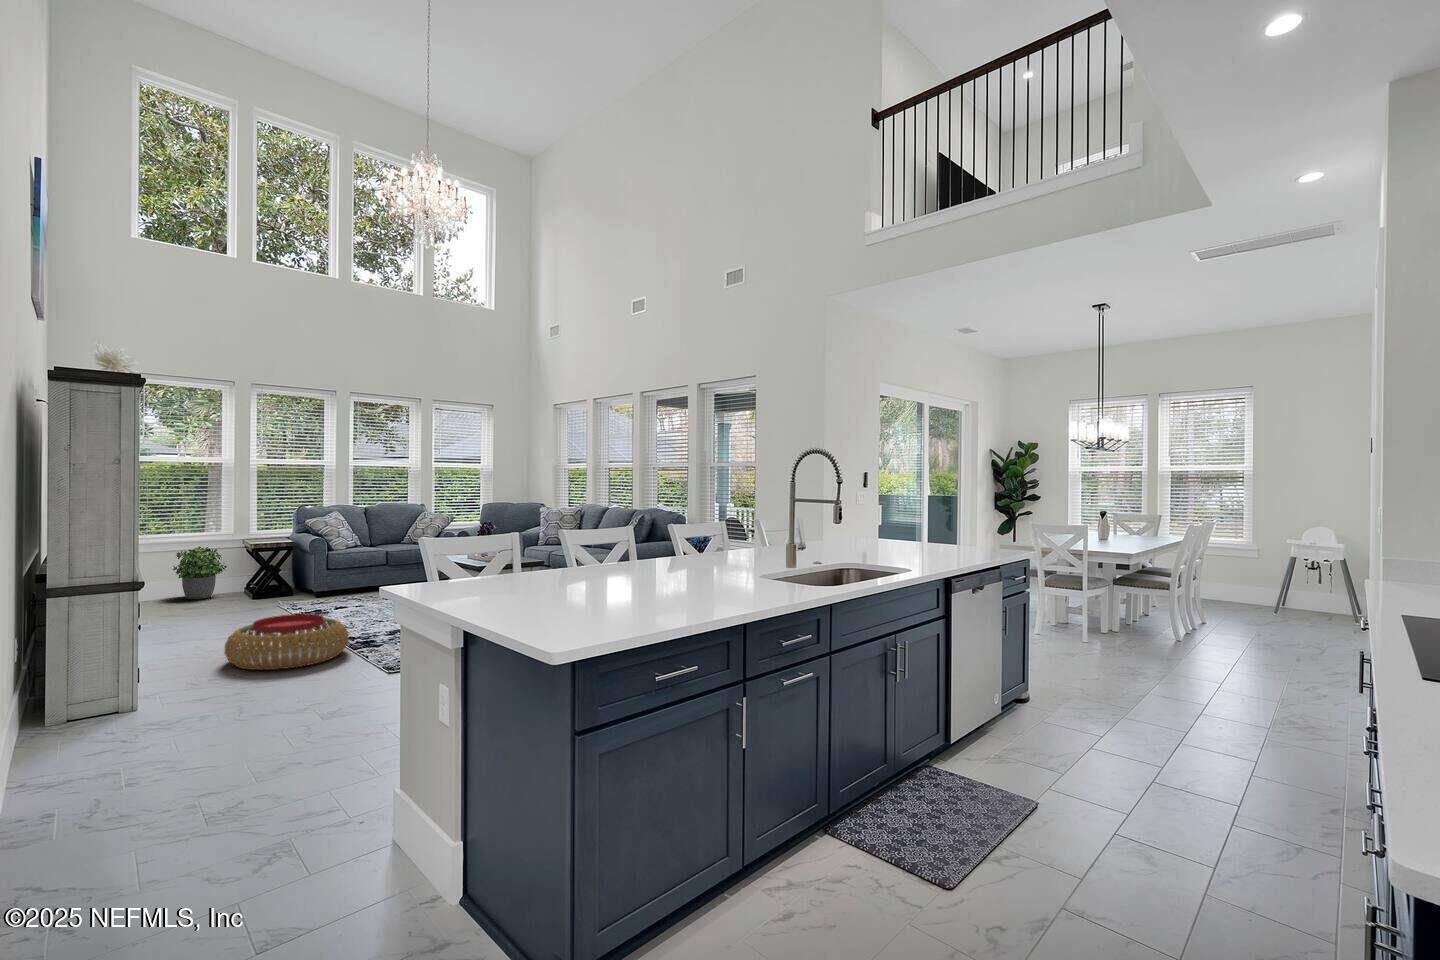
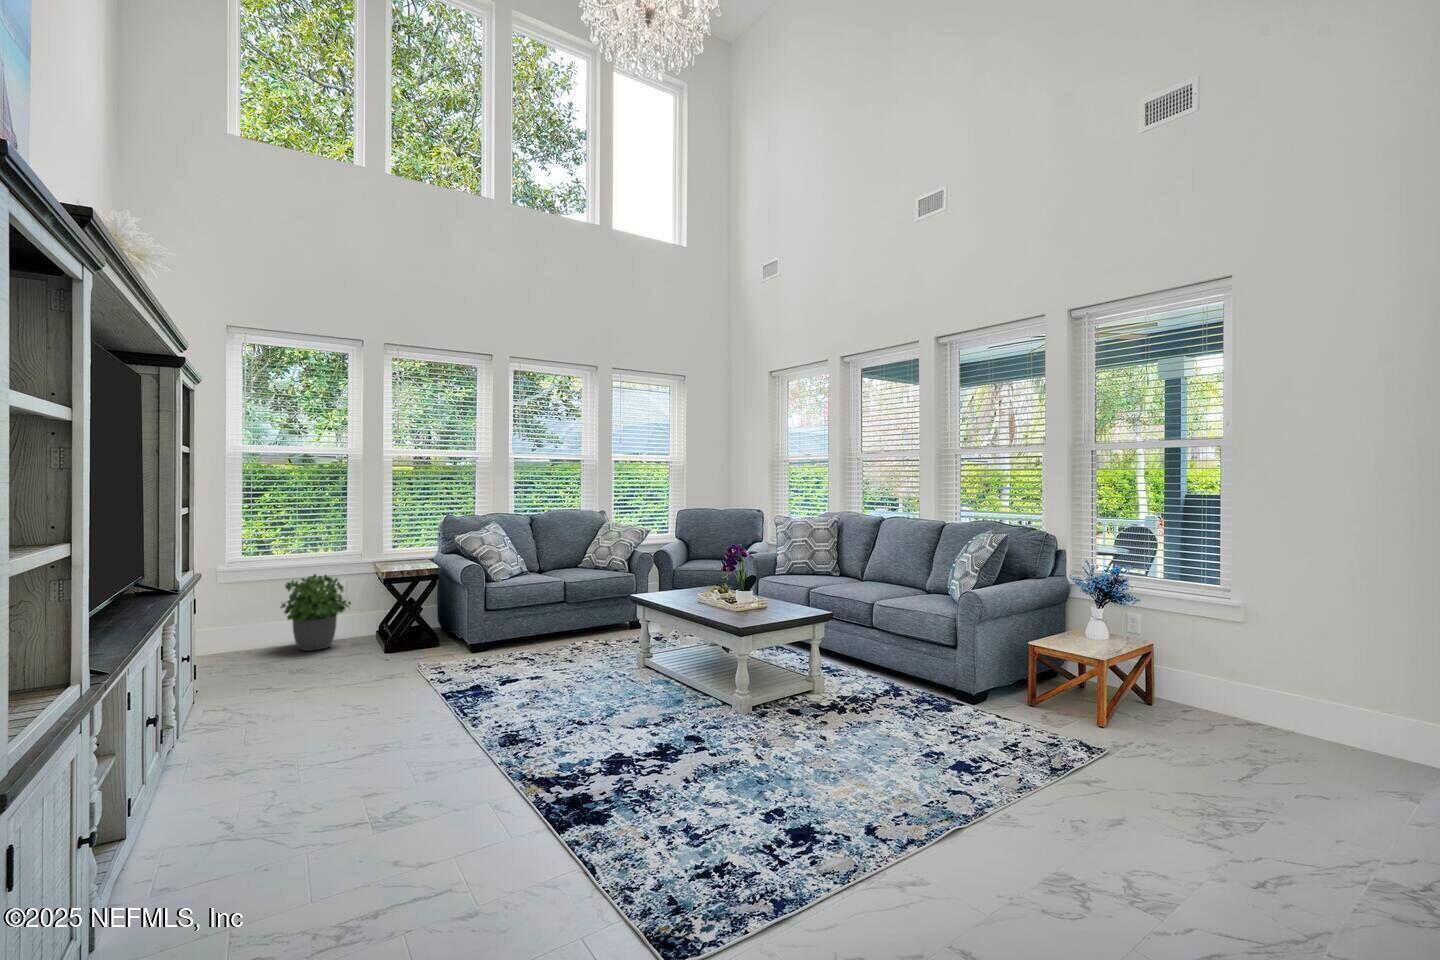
pouf: present [224,614,349,670] -> none [322,725,546,865]

